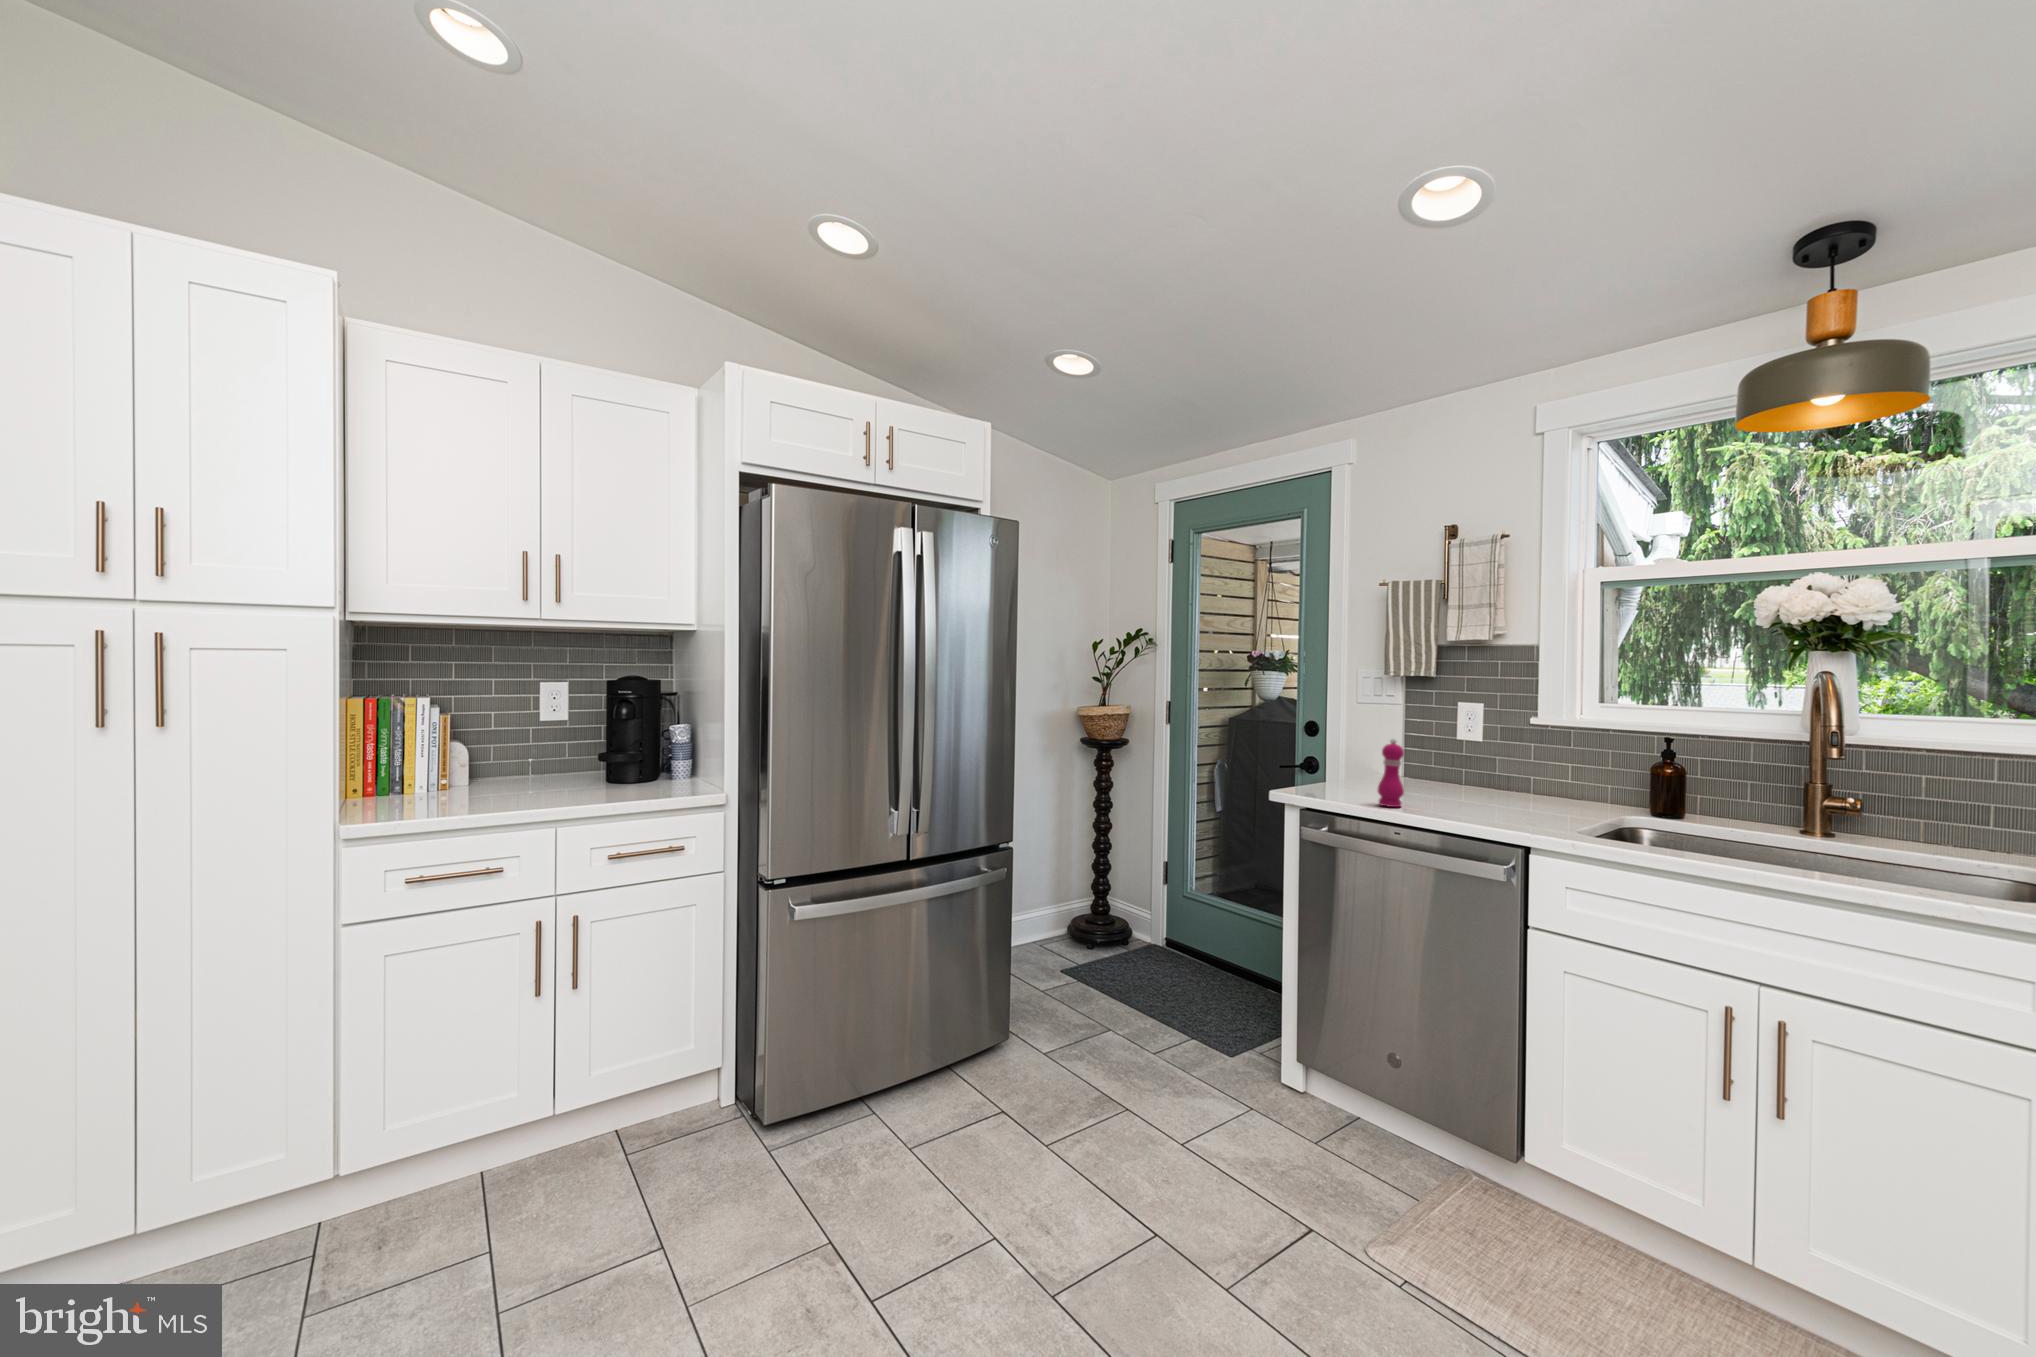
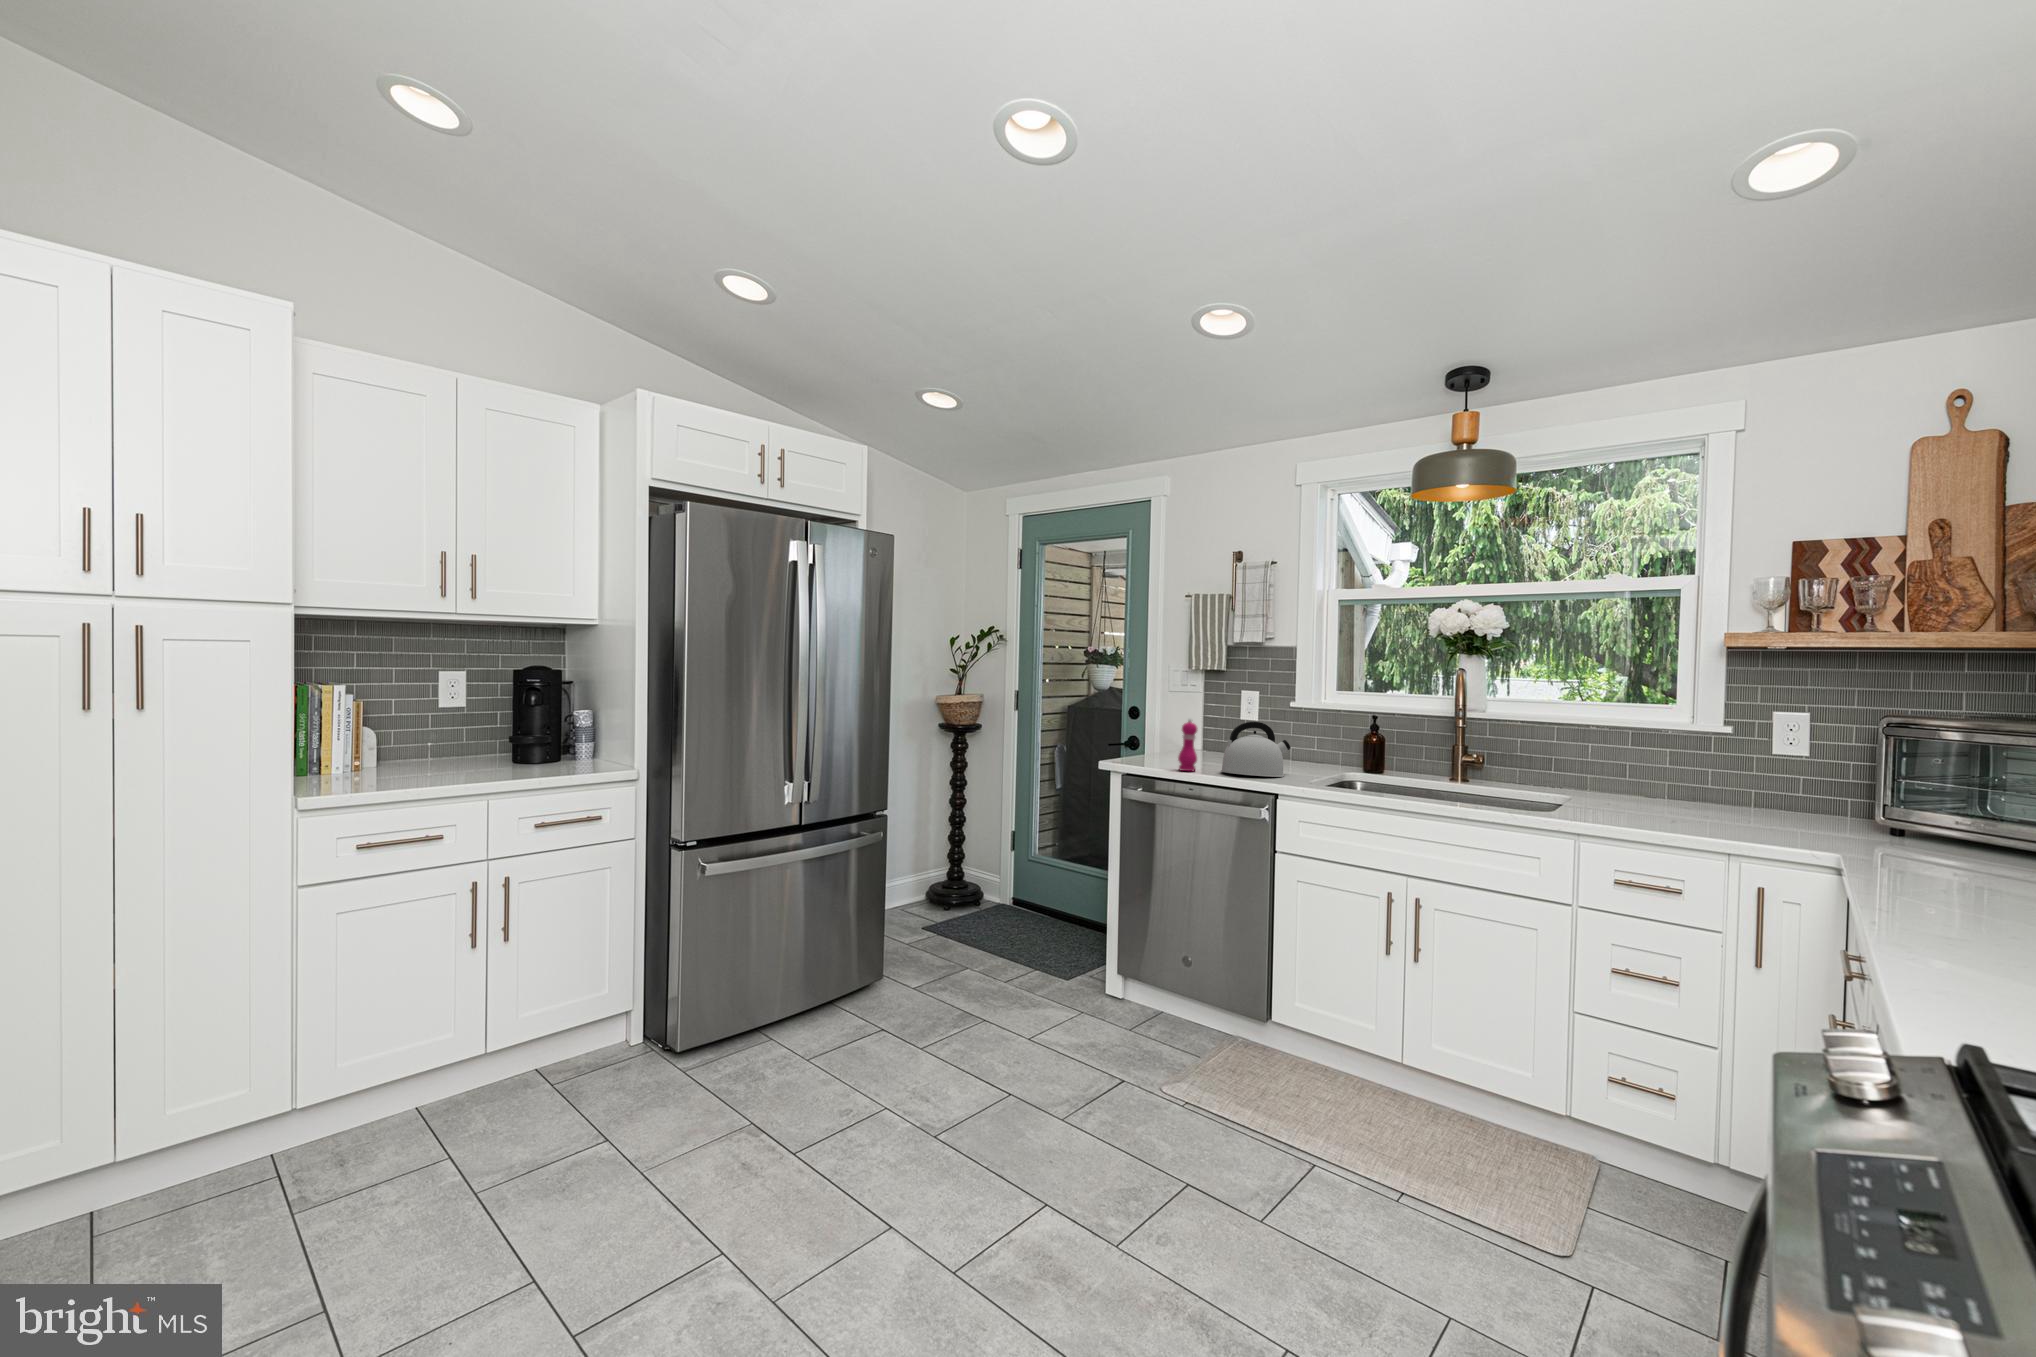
kettle: none [1438,744,1538,819] -> present [1221,722,1291,777]

